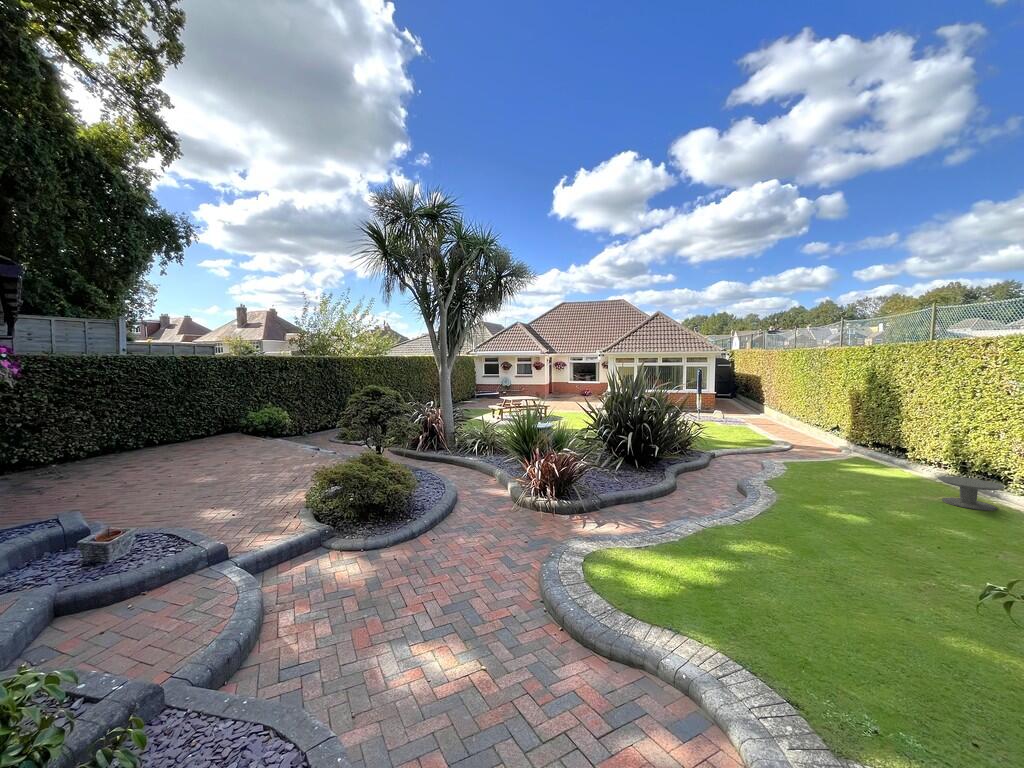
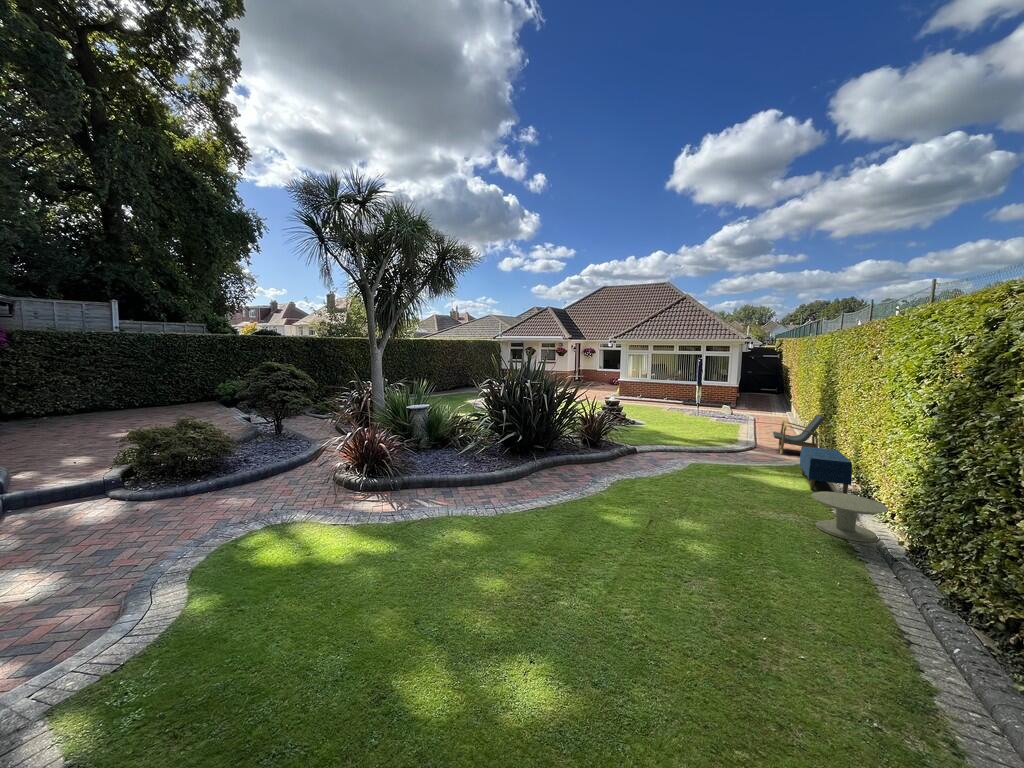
lounge chair: none [806,416,852,451] -> present [773,415,824,454]
bench: none [862,443,924,478] -> present [800,446,852,494]

